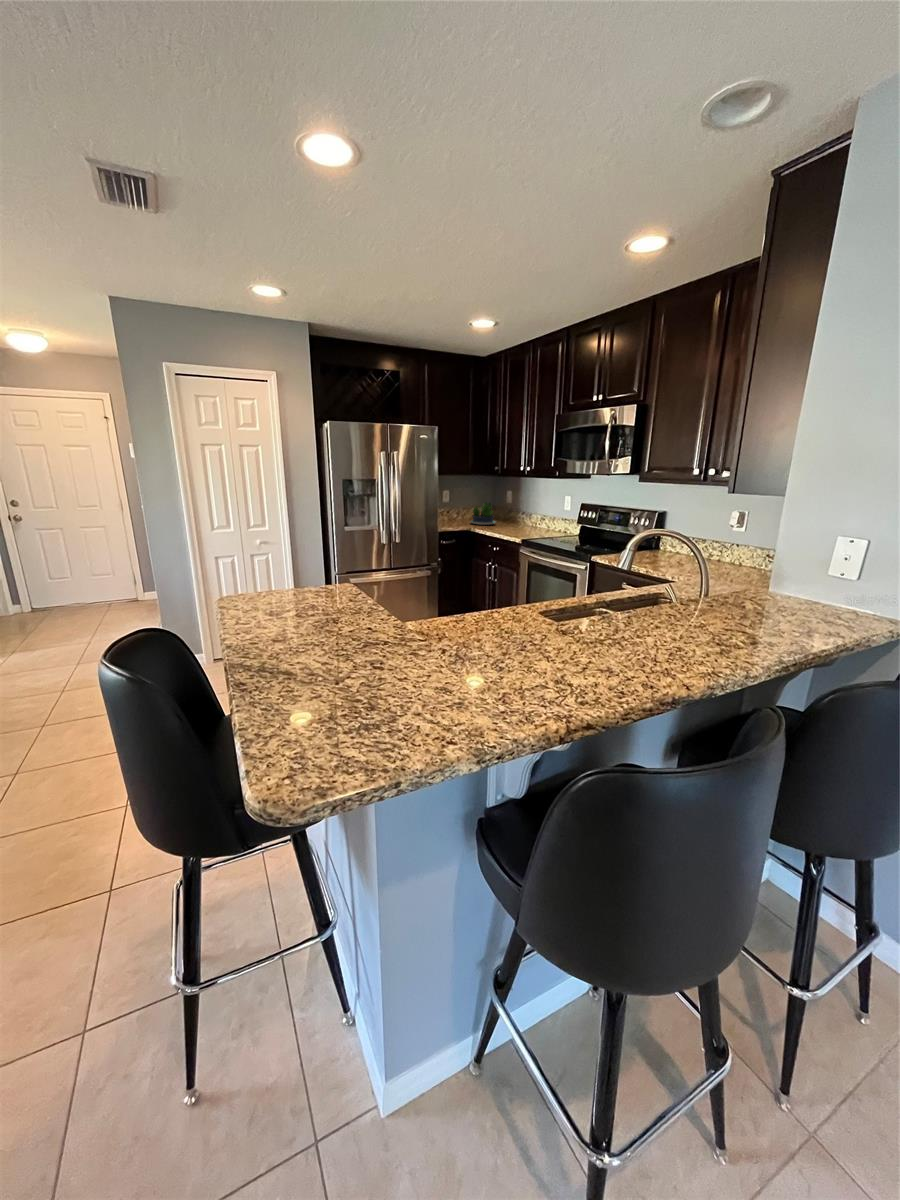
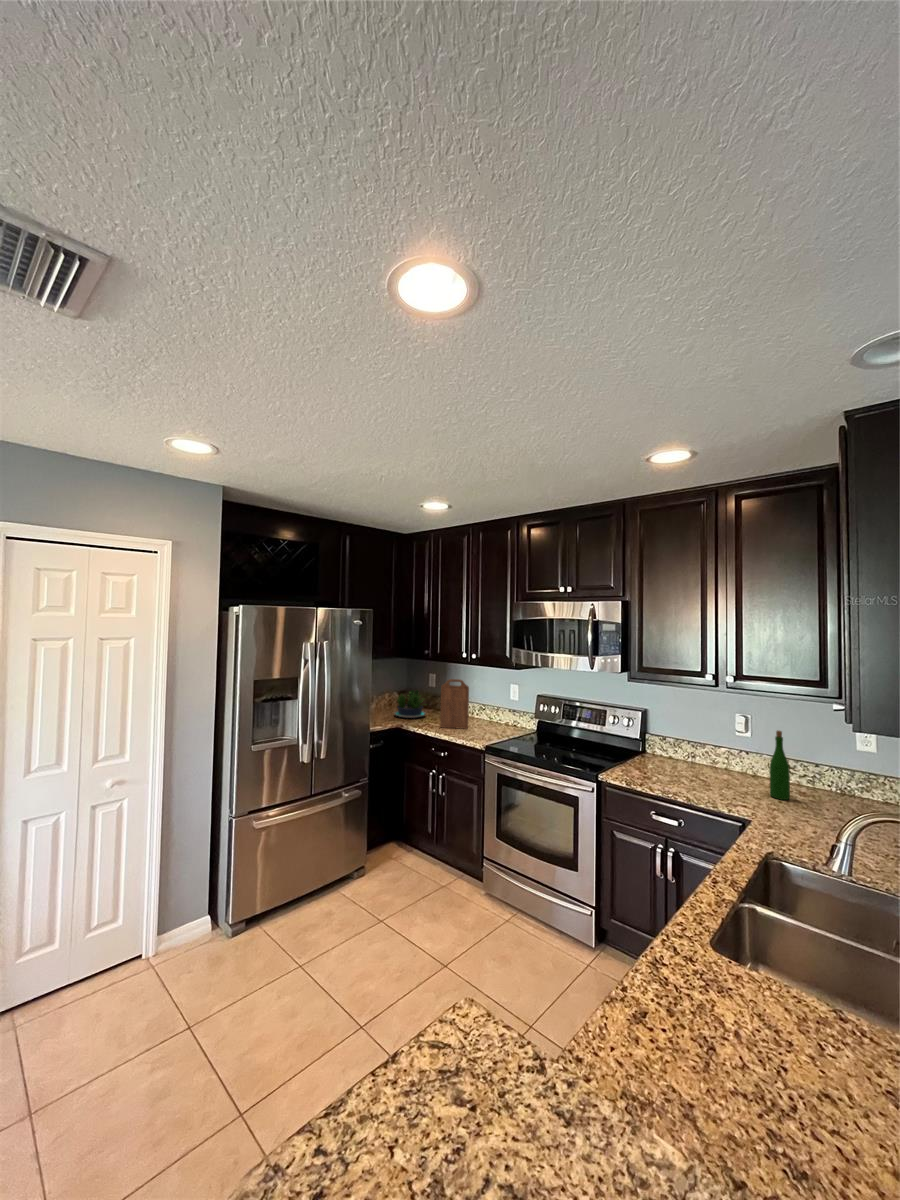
cutting board: none [499,489,524,532] -> present [440,679,469,729]
wine bottle: none [728,517,749,577] -> present [770,730,790,800]

